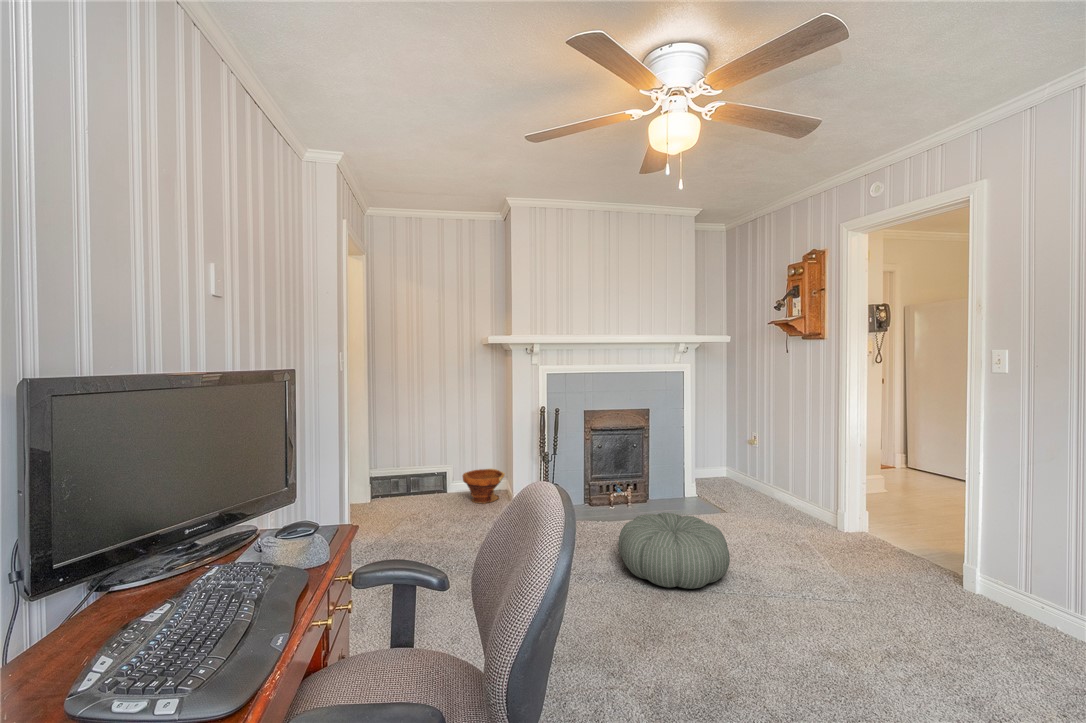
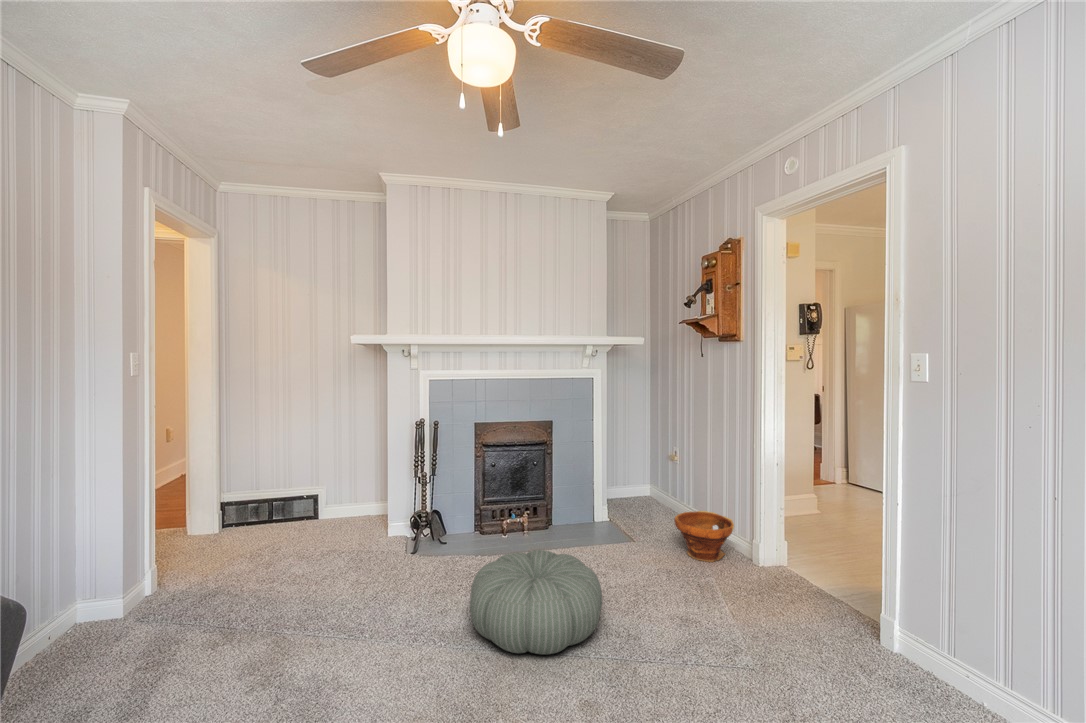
planter: present [463,469,505,503] -> present [674,511,734,562]

